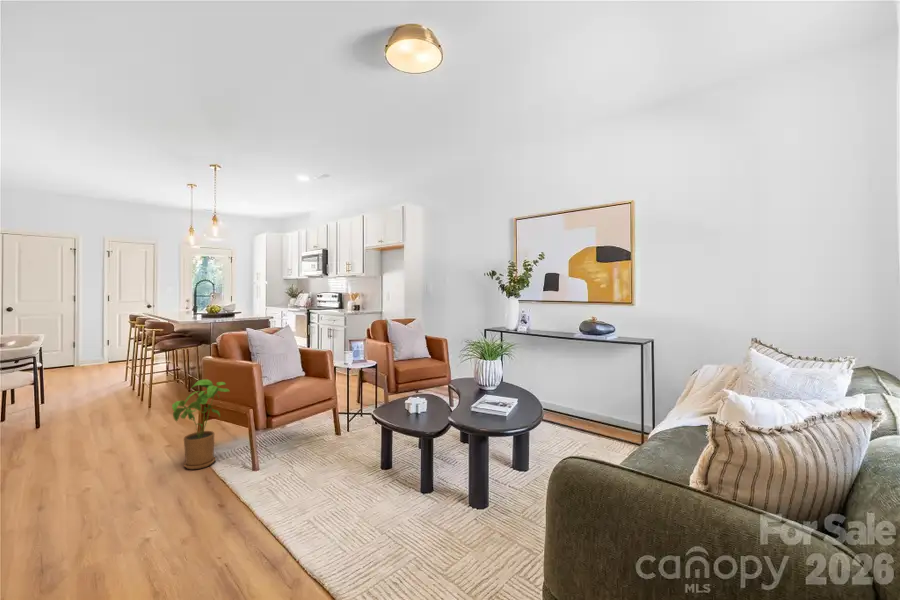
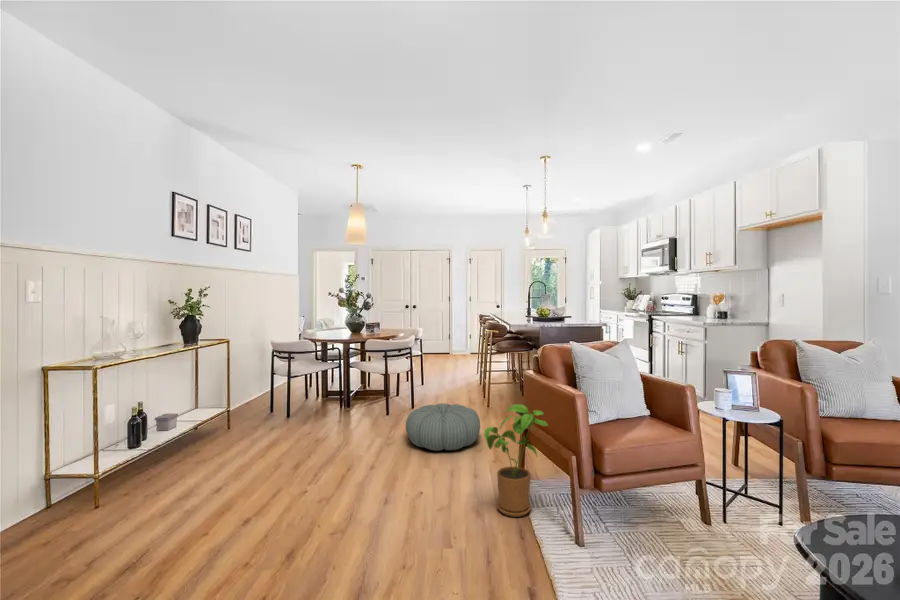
pouf: none [59,400,155,447] -> present [406,403,480,451]

